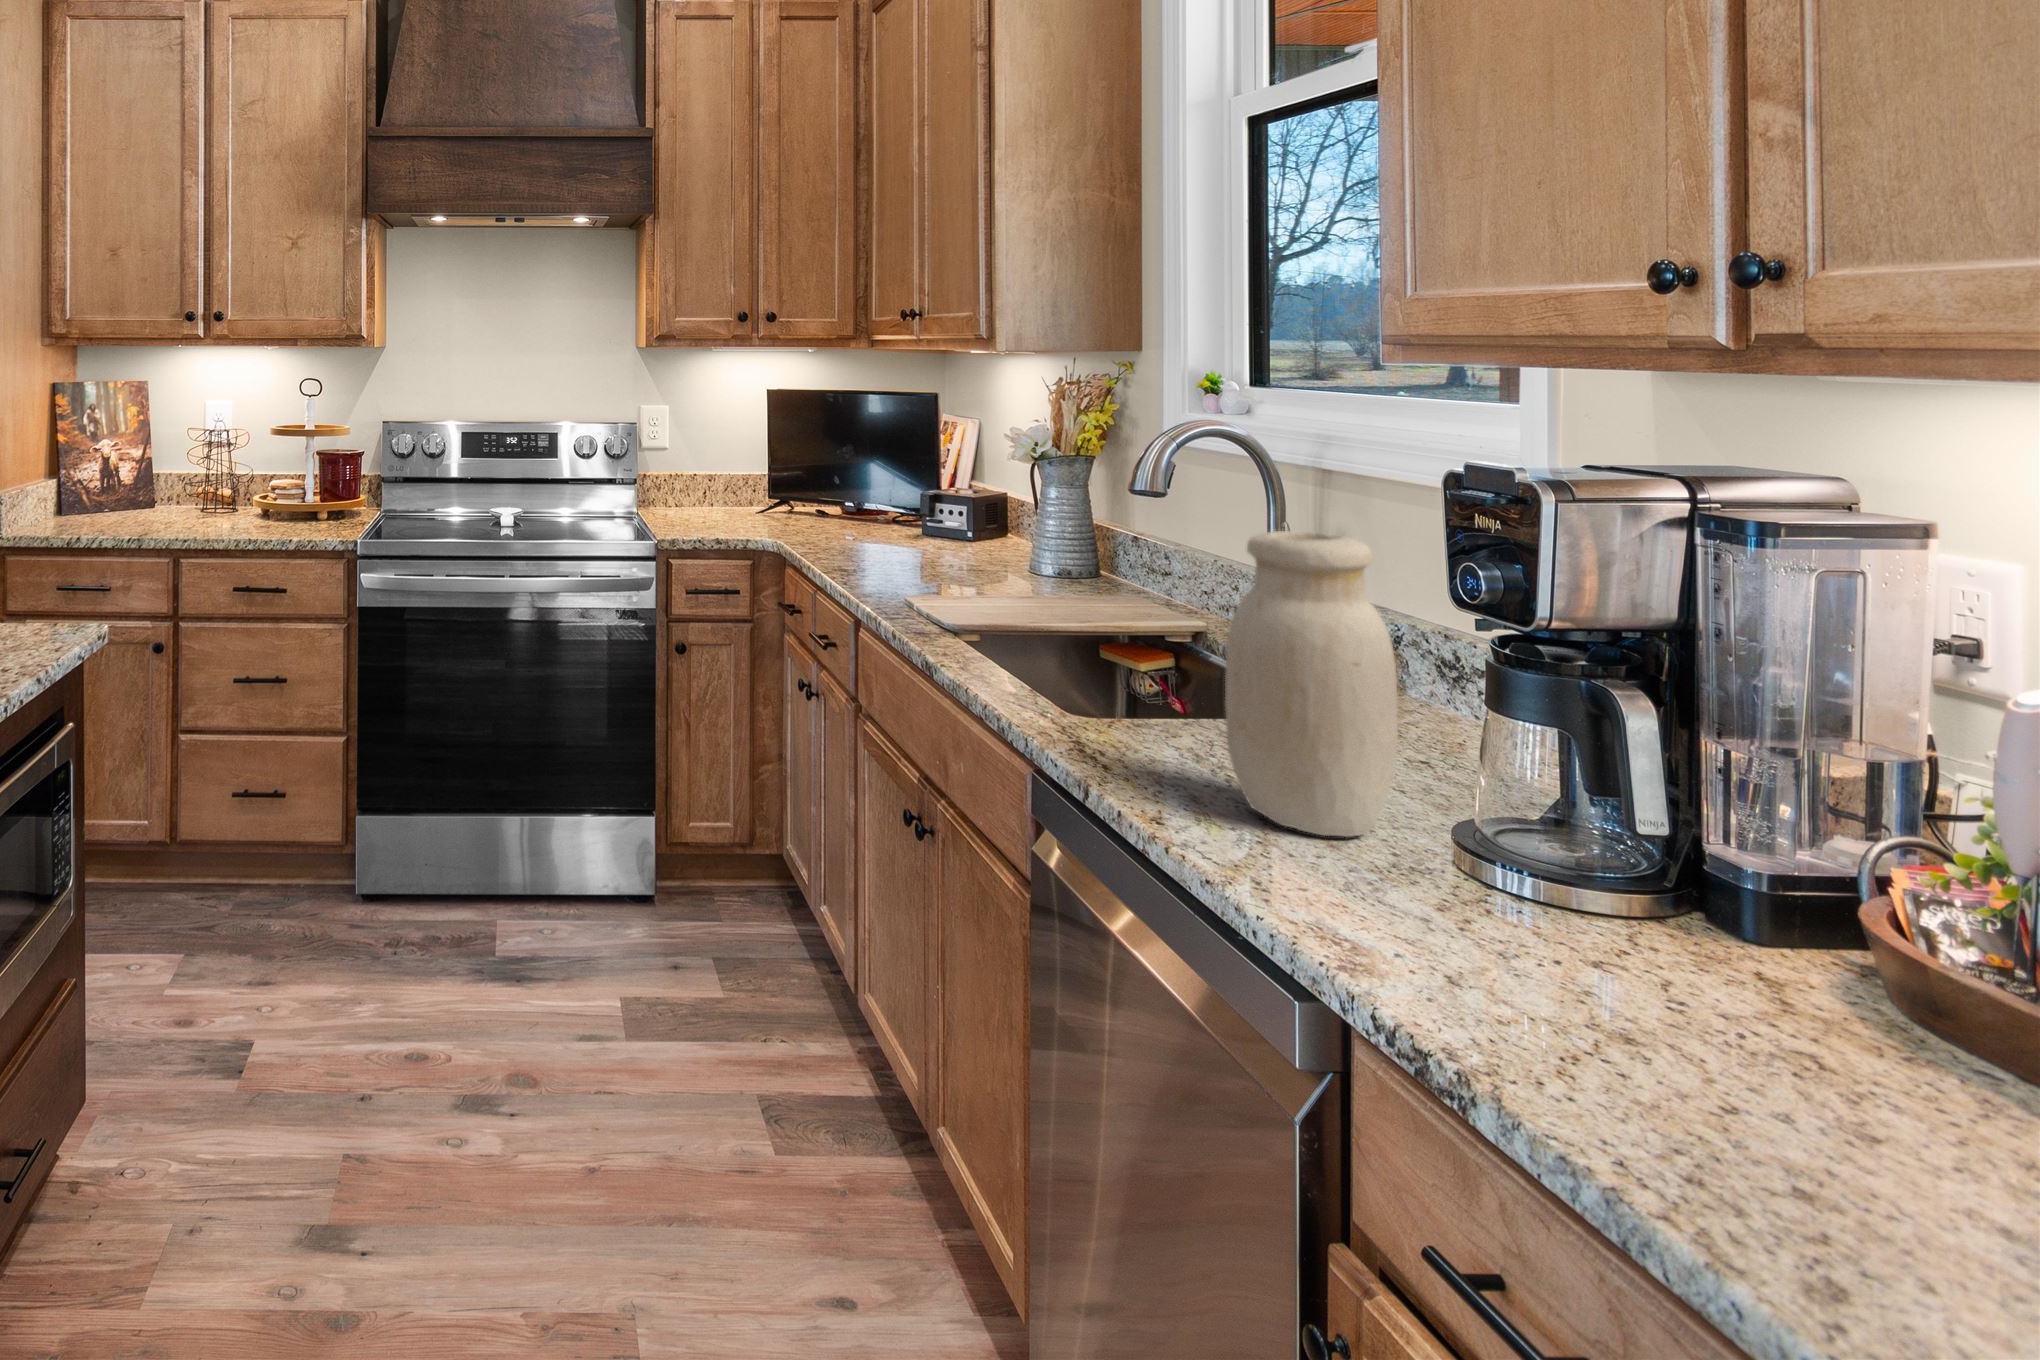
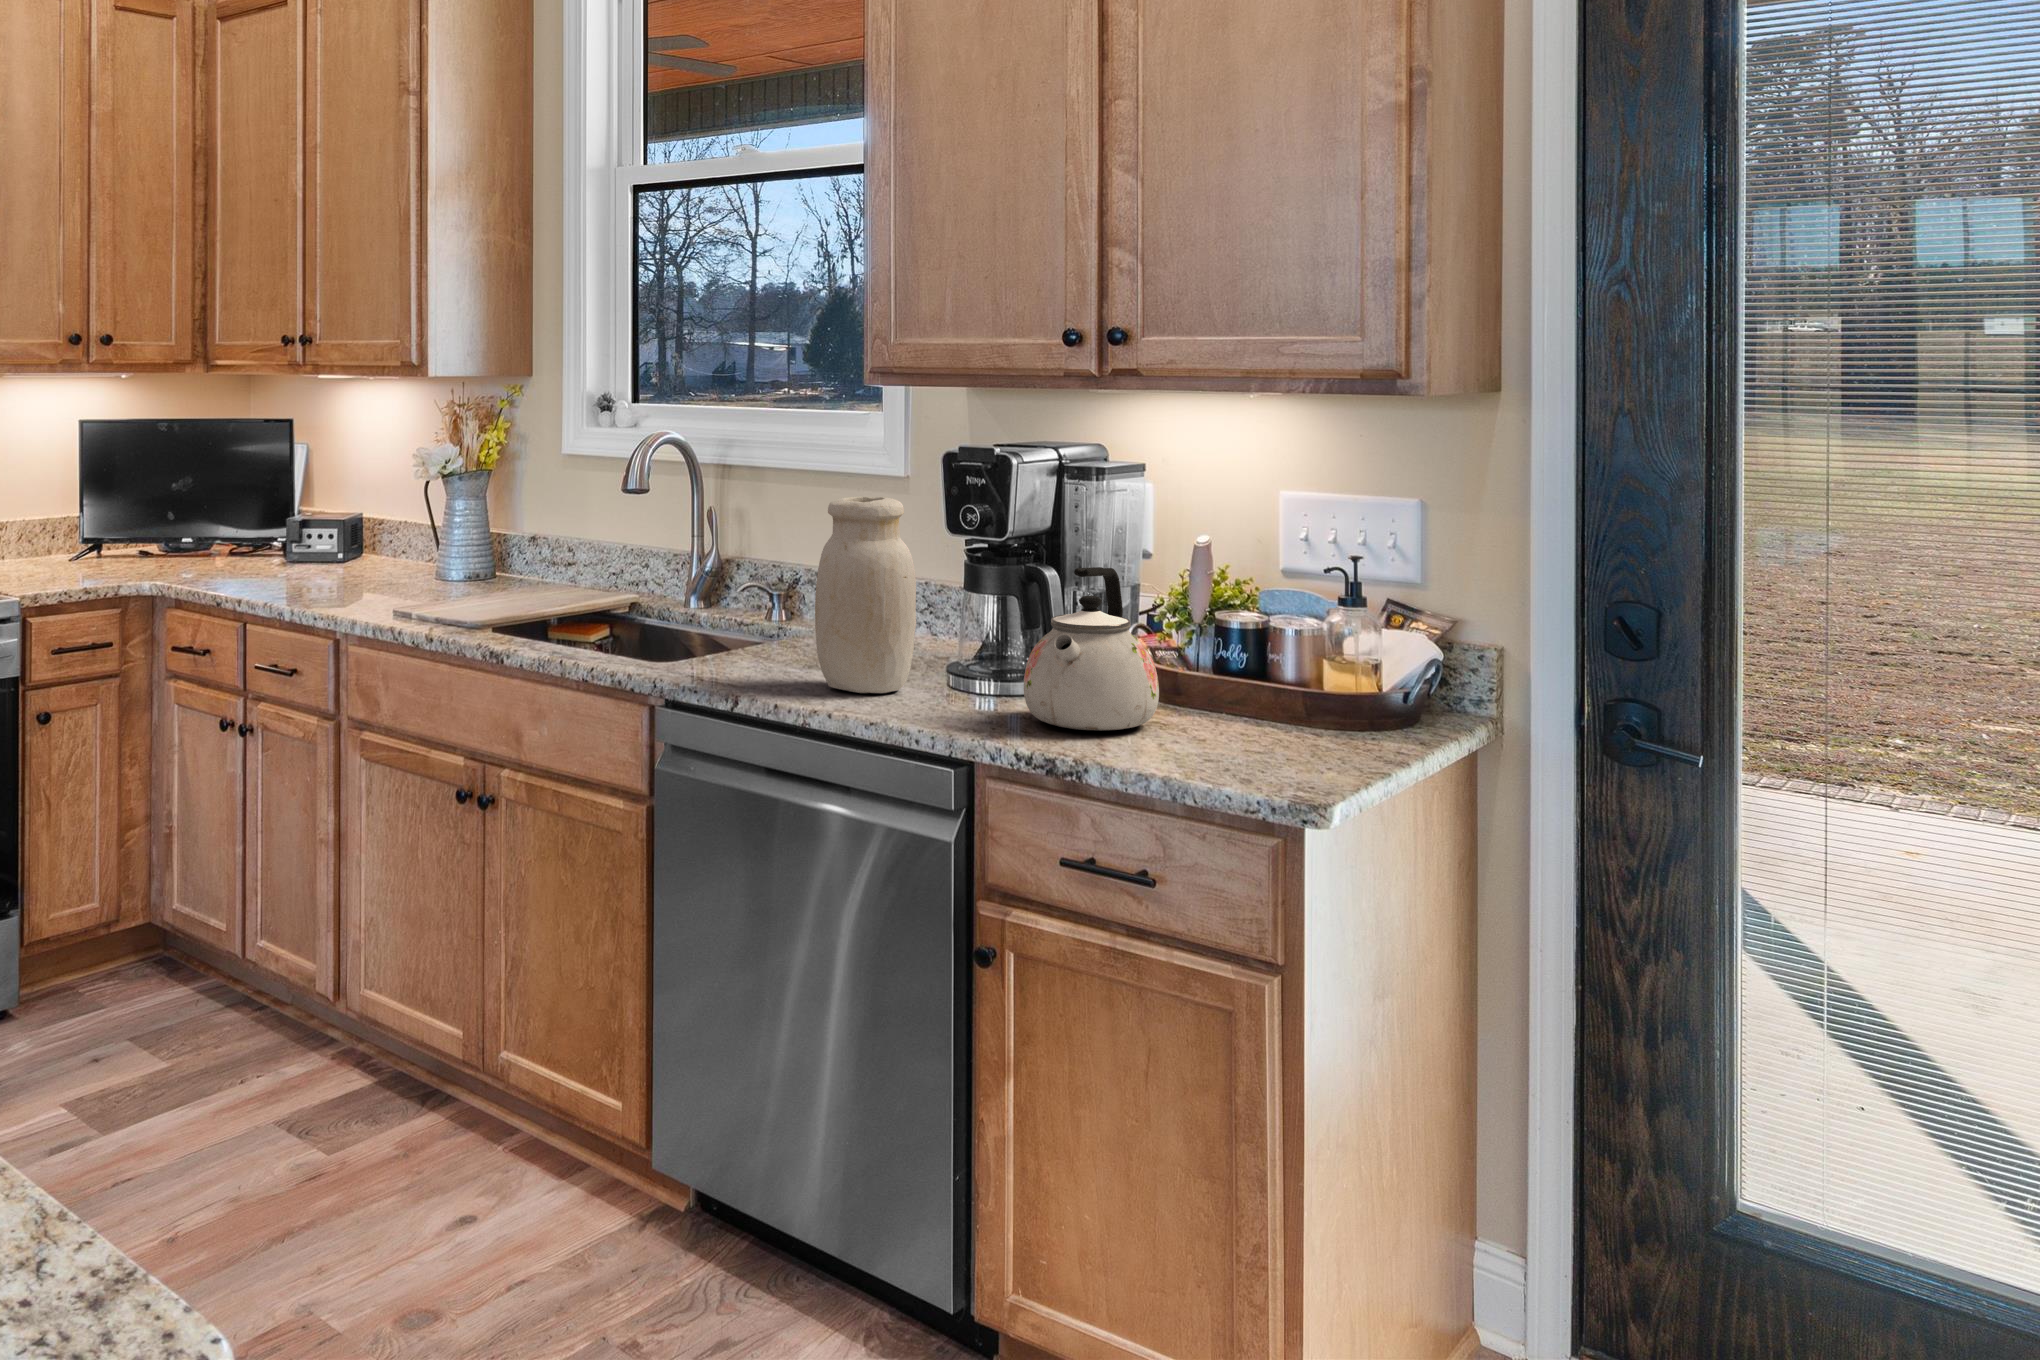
kettle: none [1480,706,1801,1039] -> present [1024,567,1159,731]

